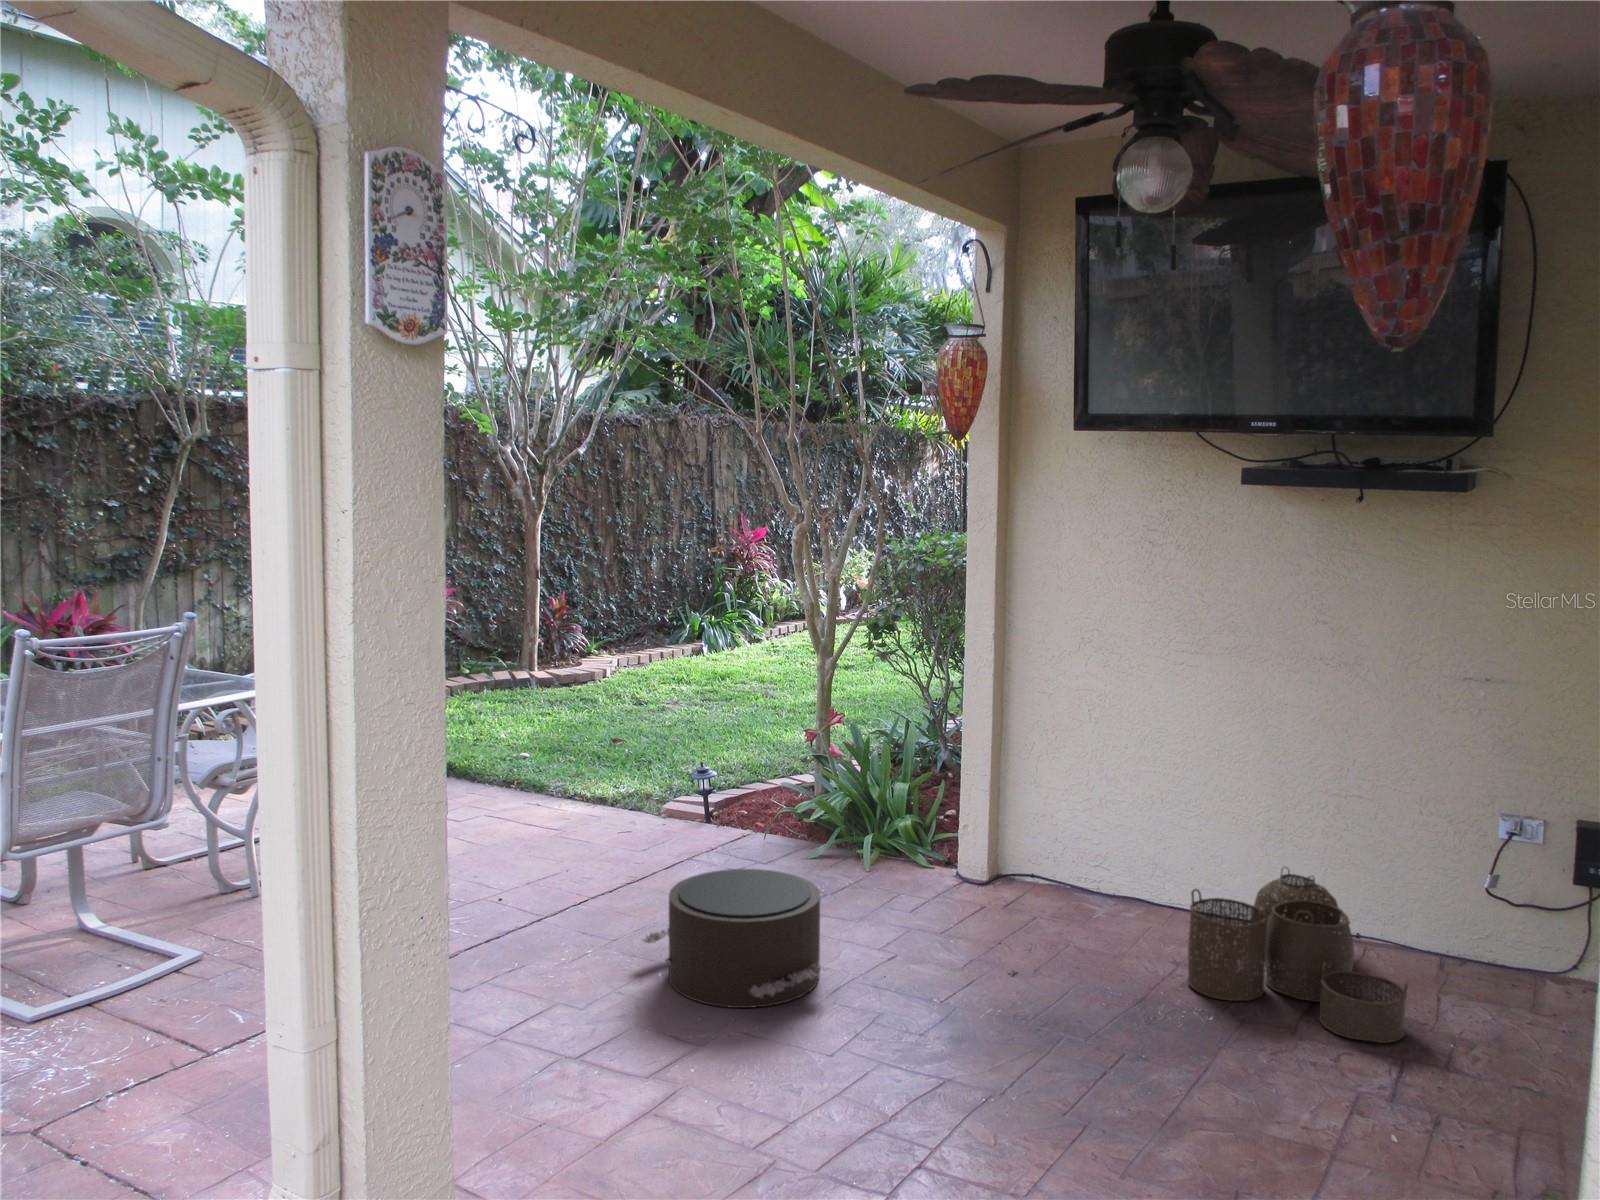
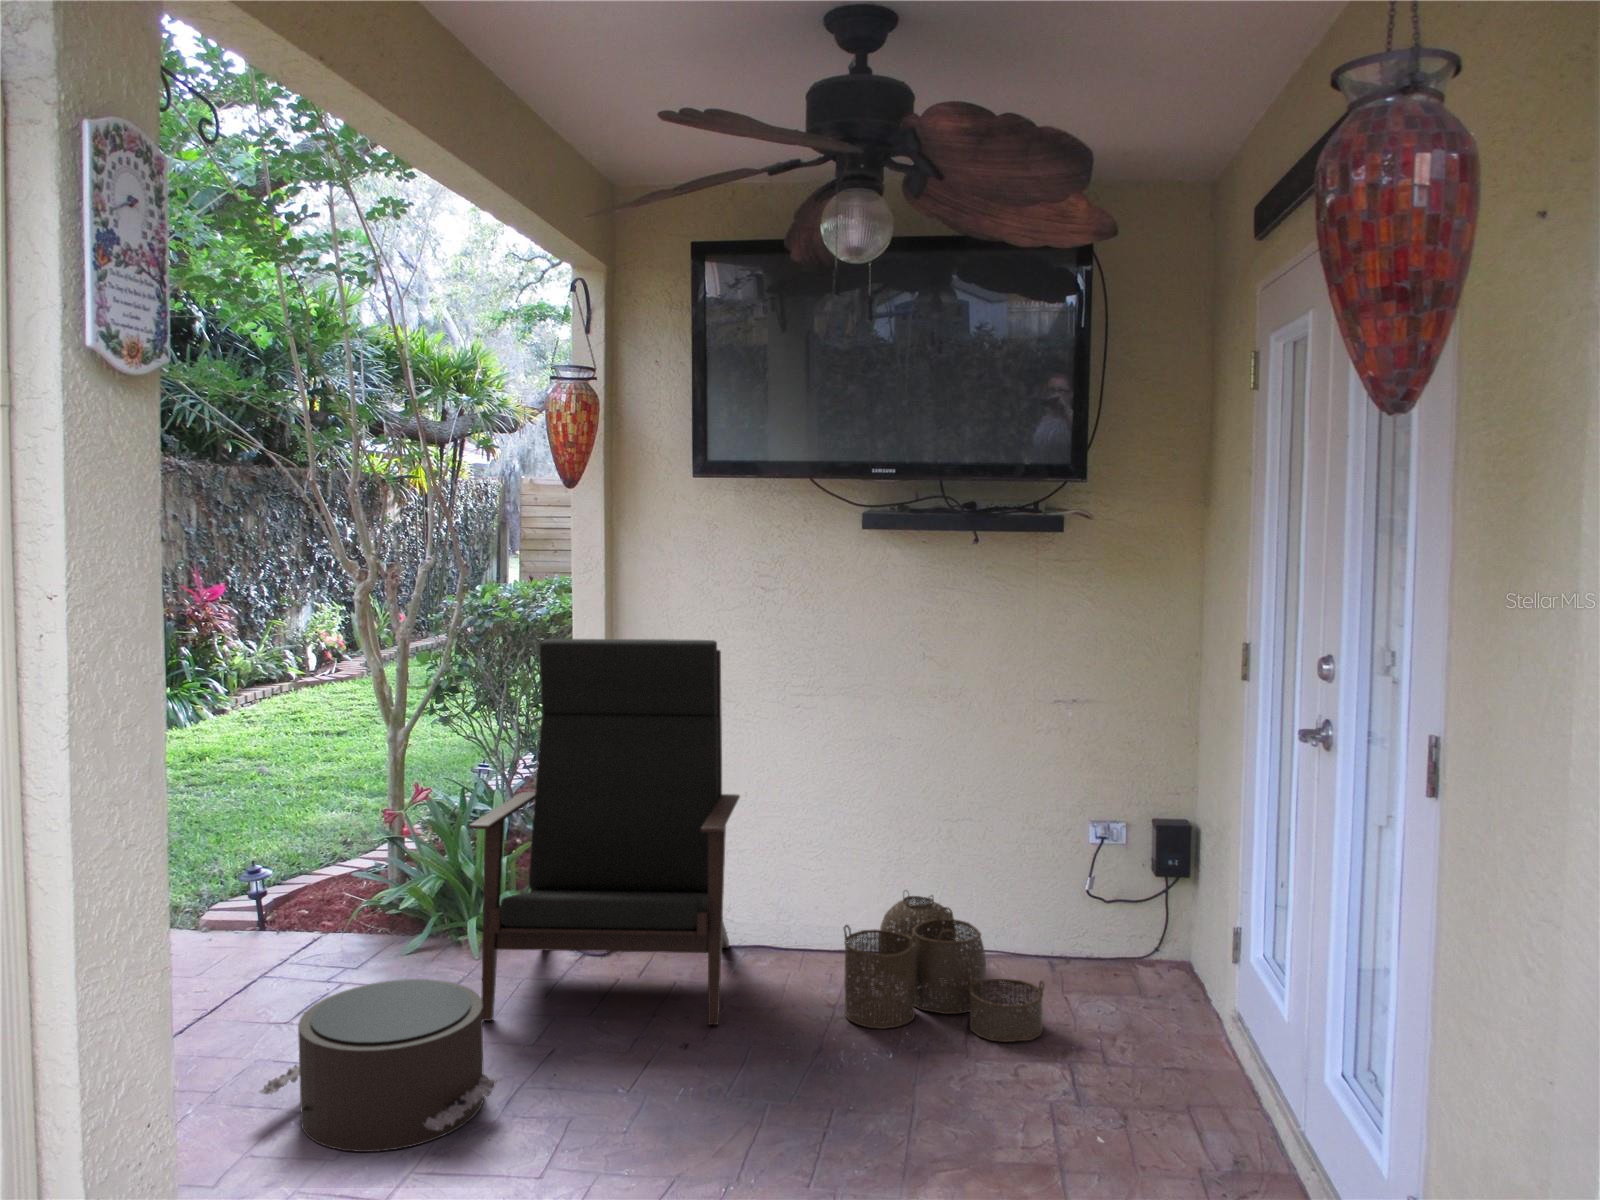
lounge chair: none [837,583,1115,964] -> present [468,639,740,1025]

